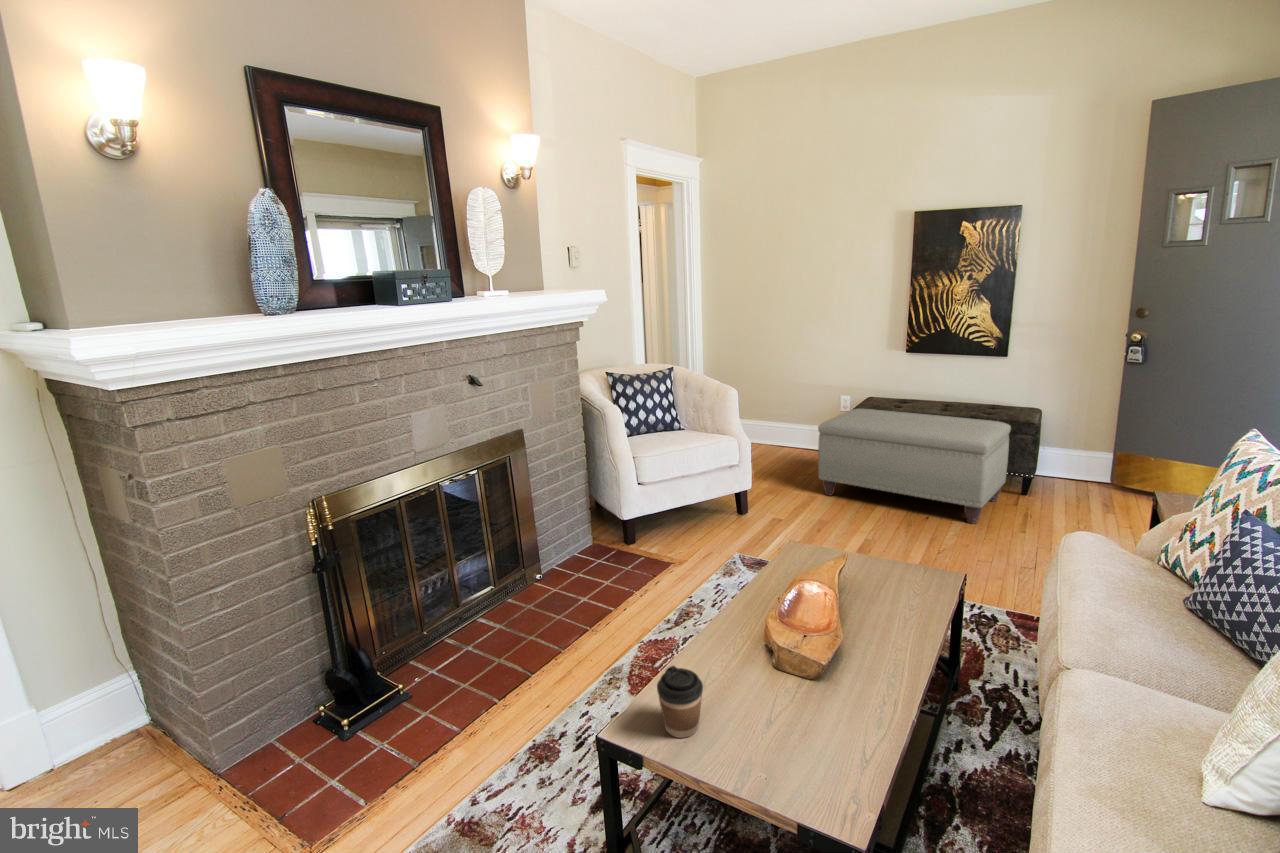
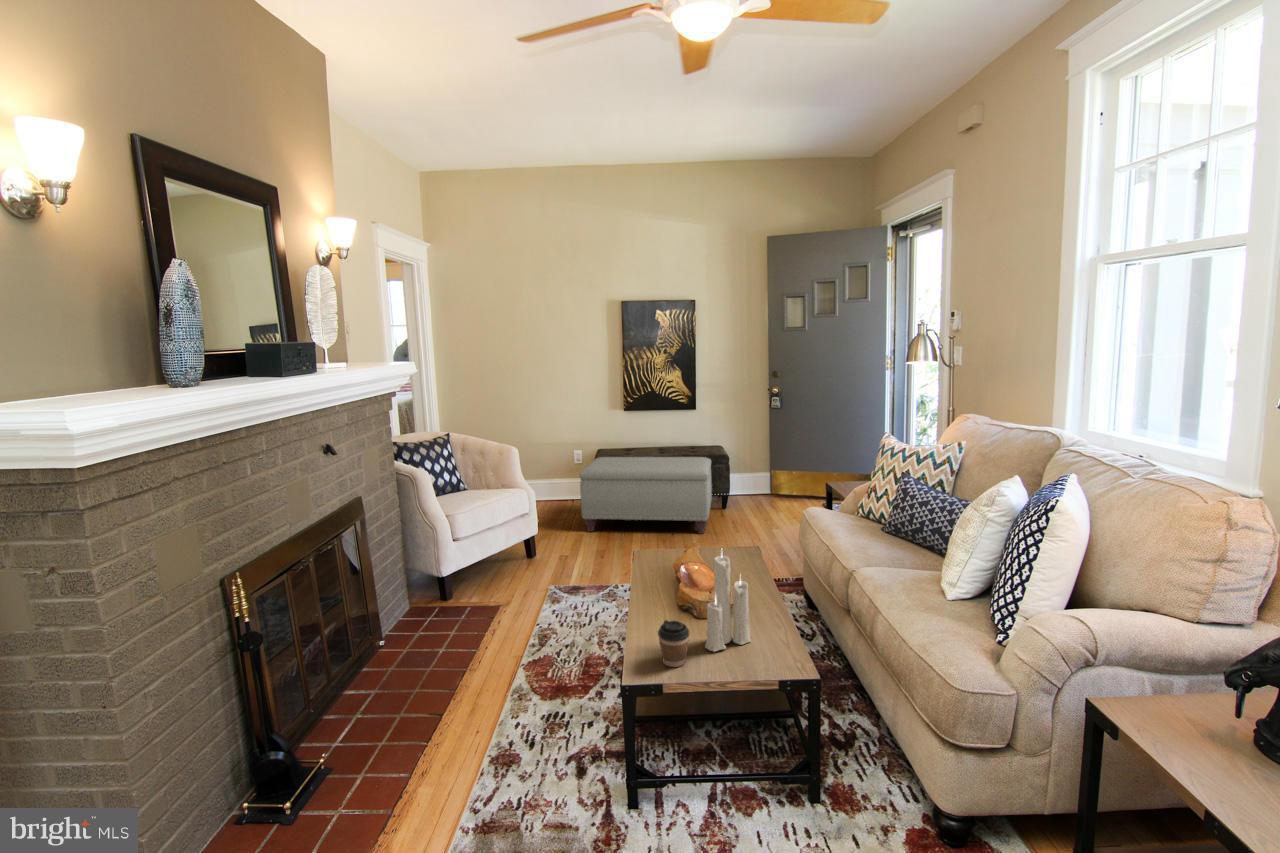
candle: none [740,570,818,736] -> present [705,548,751,651]

